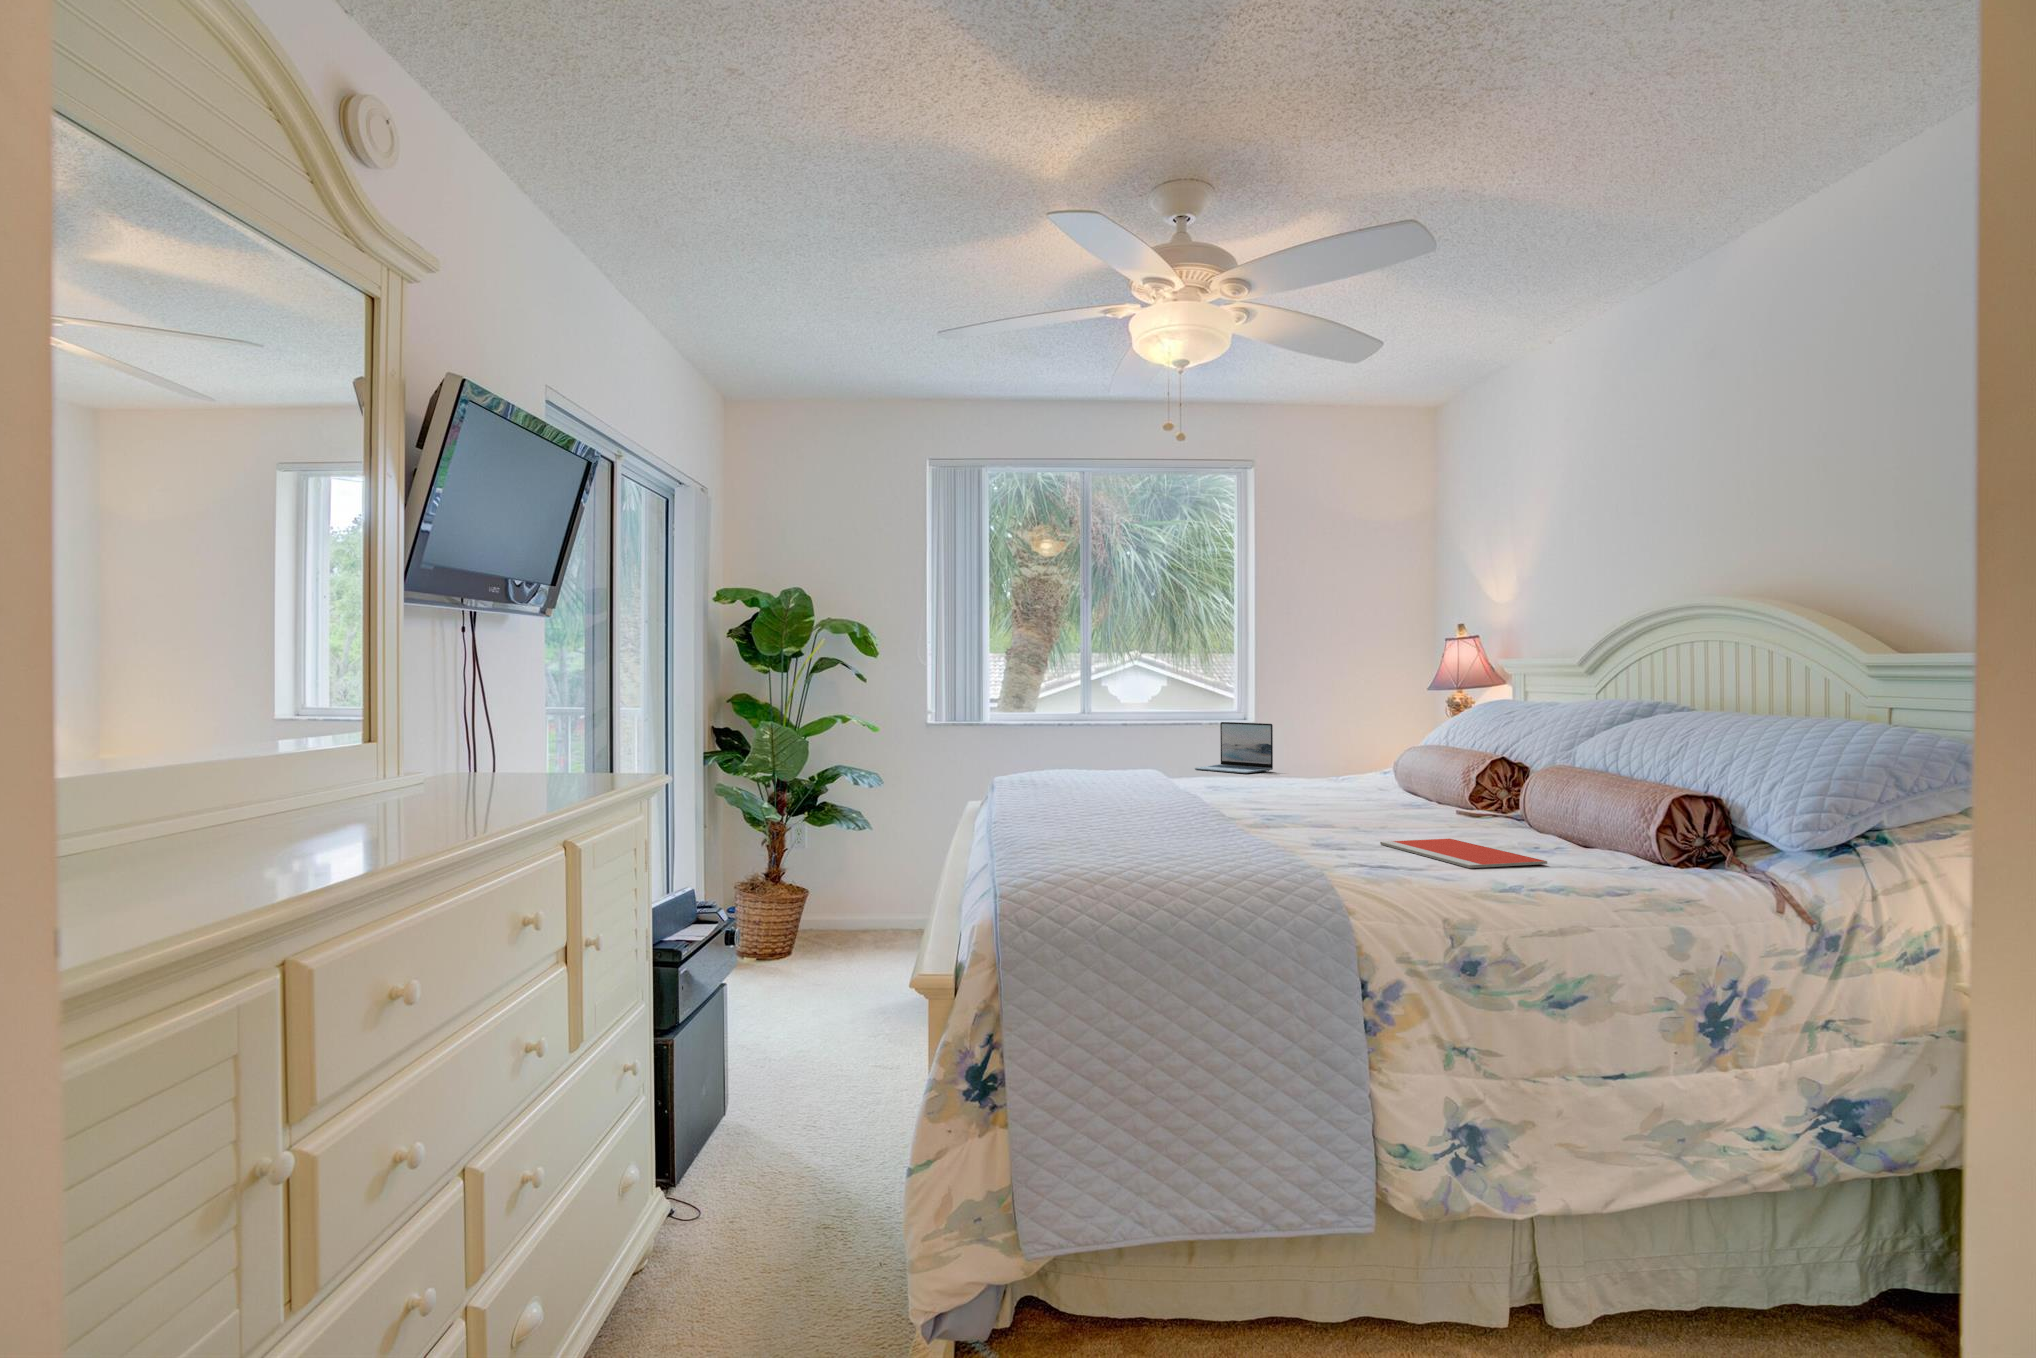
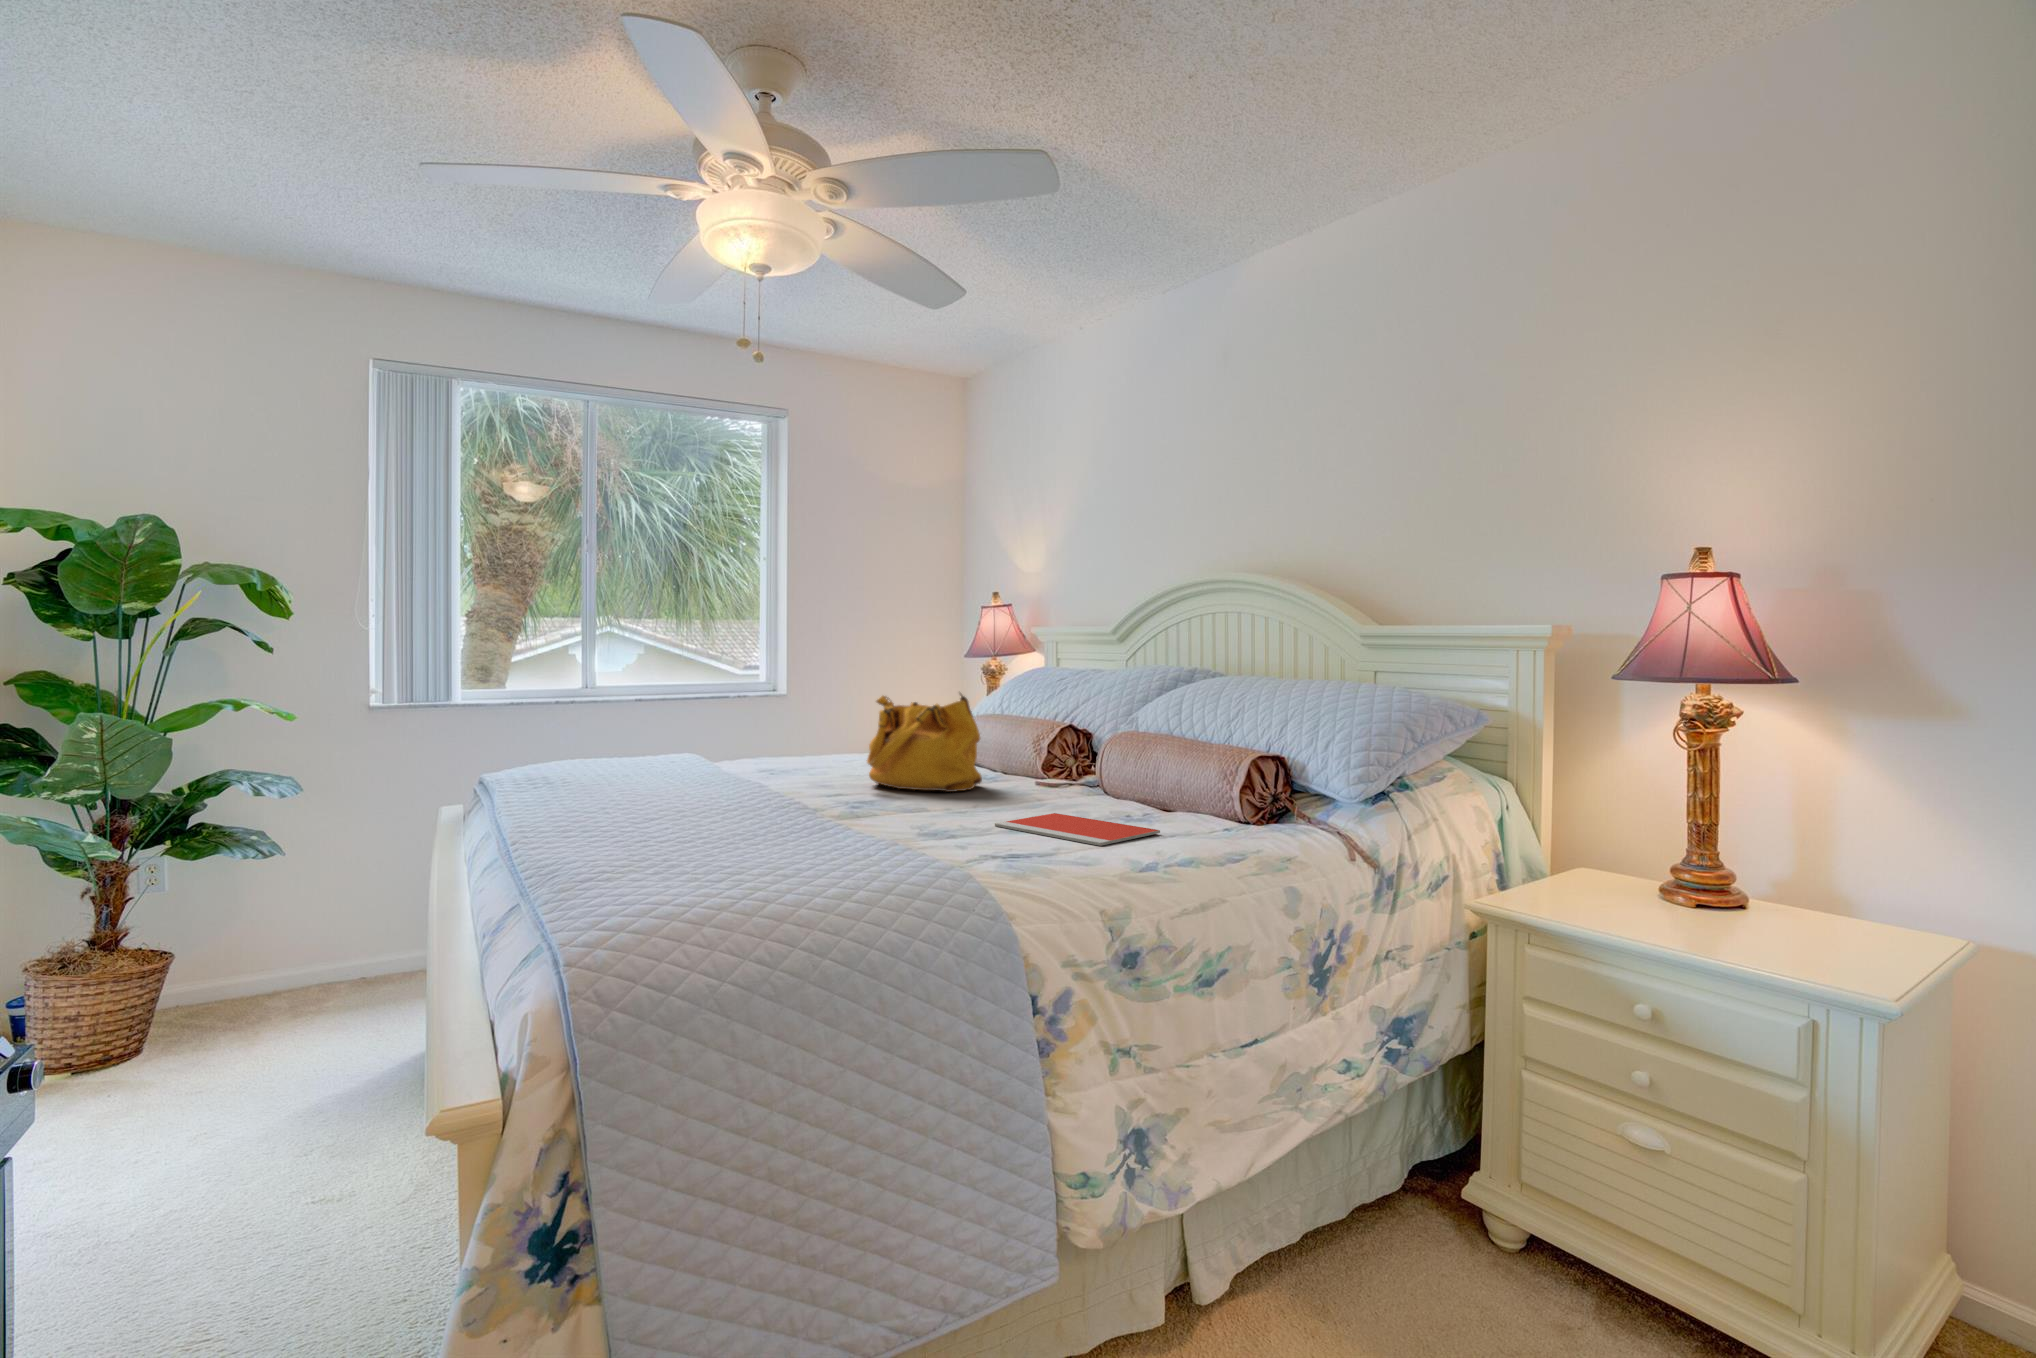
handbag: none [1285,719,1402,814] -> present [867,693,982,792]
laptop: present [1195,722,1273,773] -> none [738,698,822,753]

